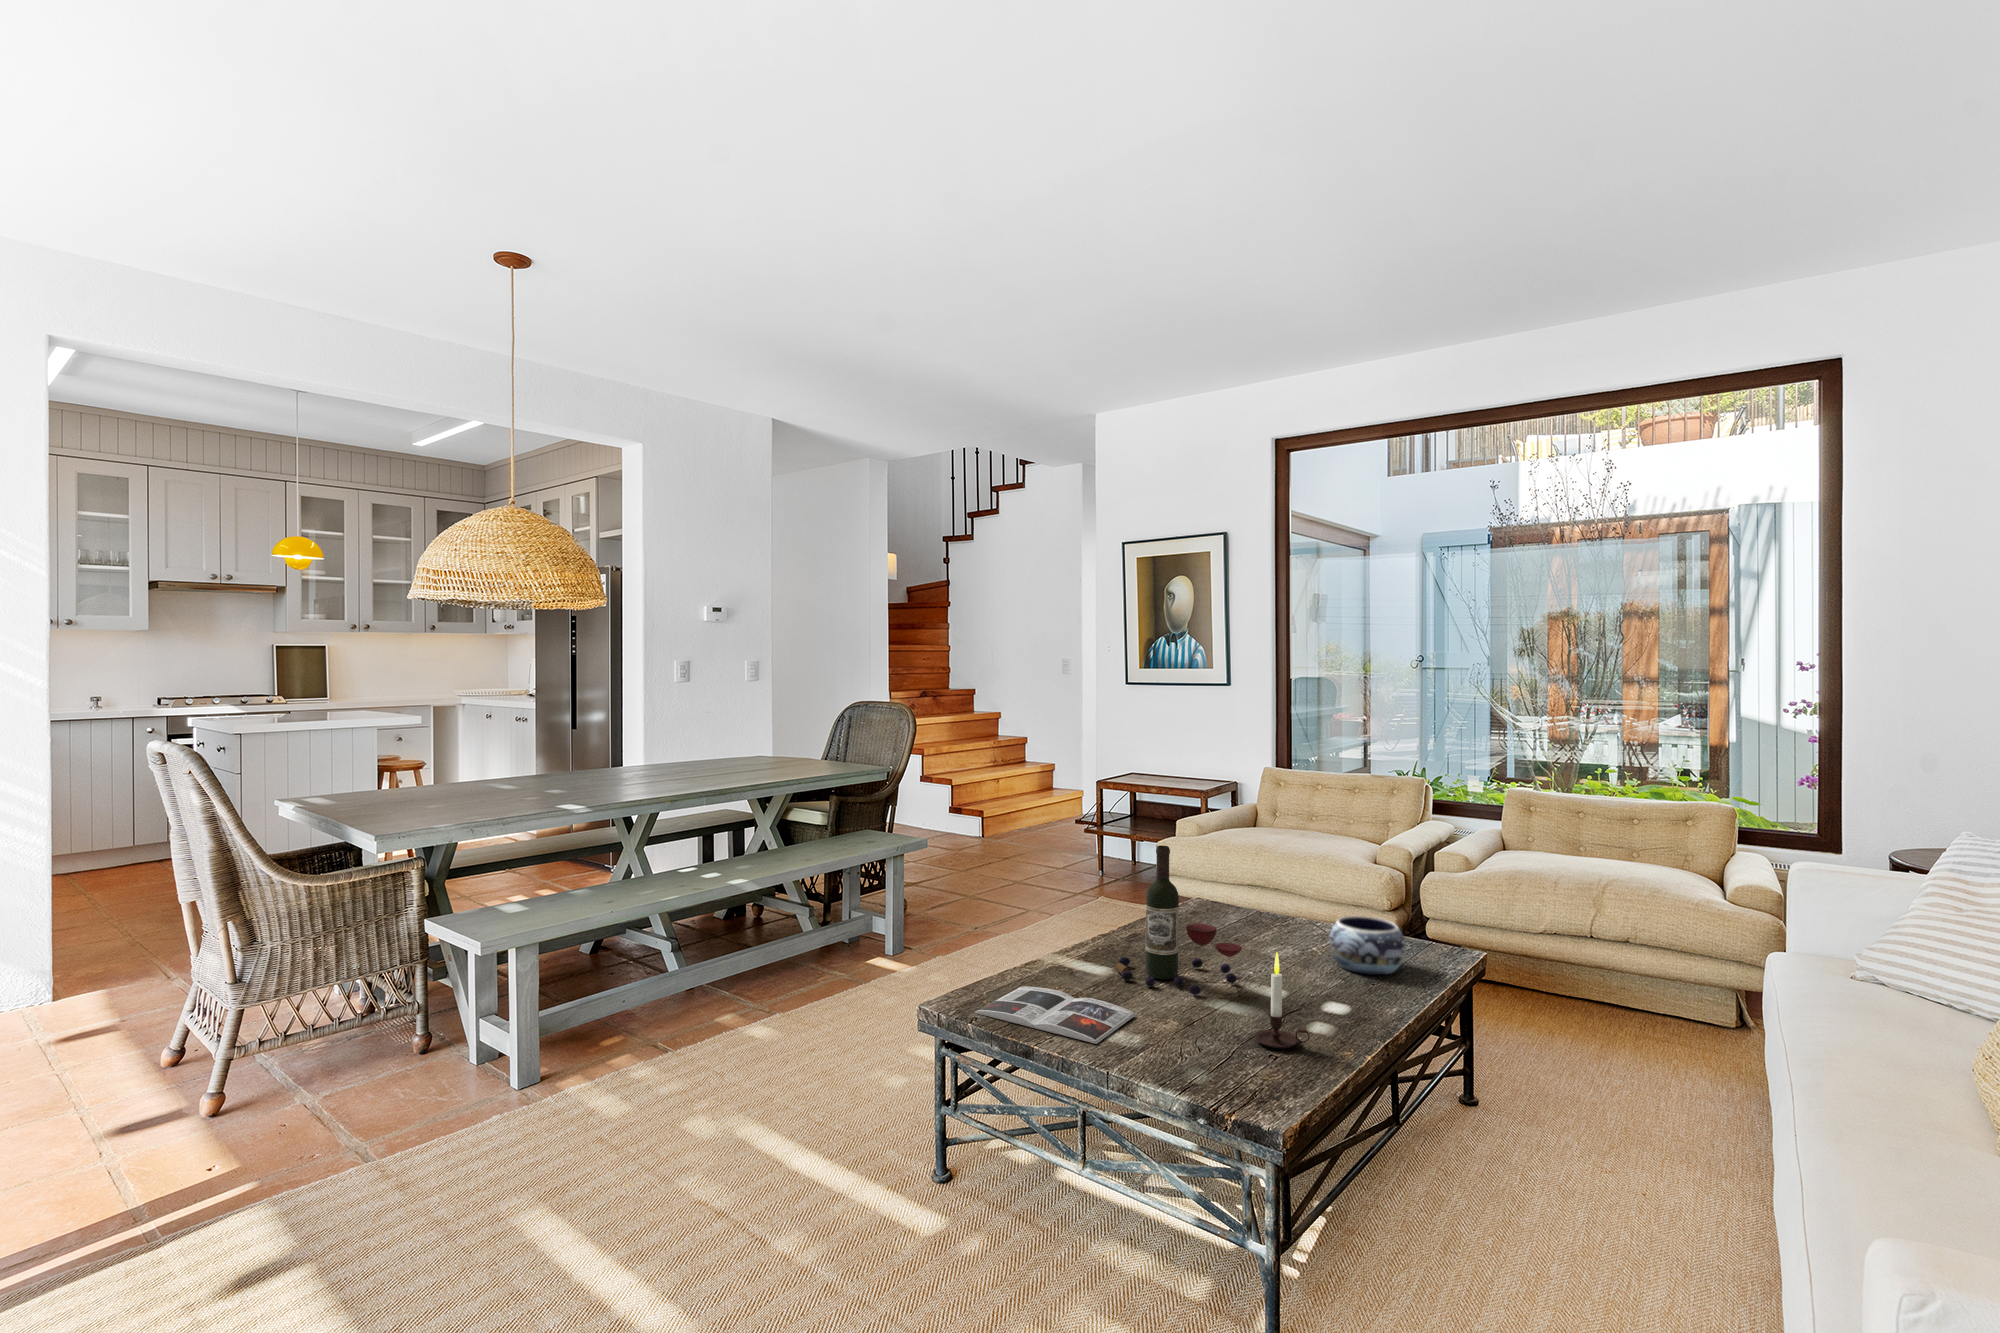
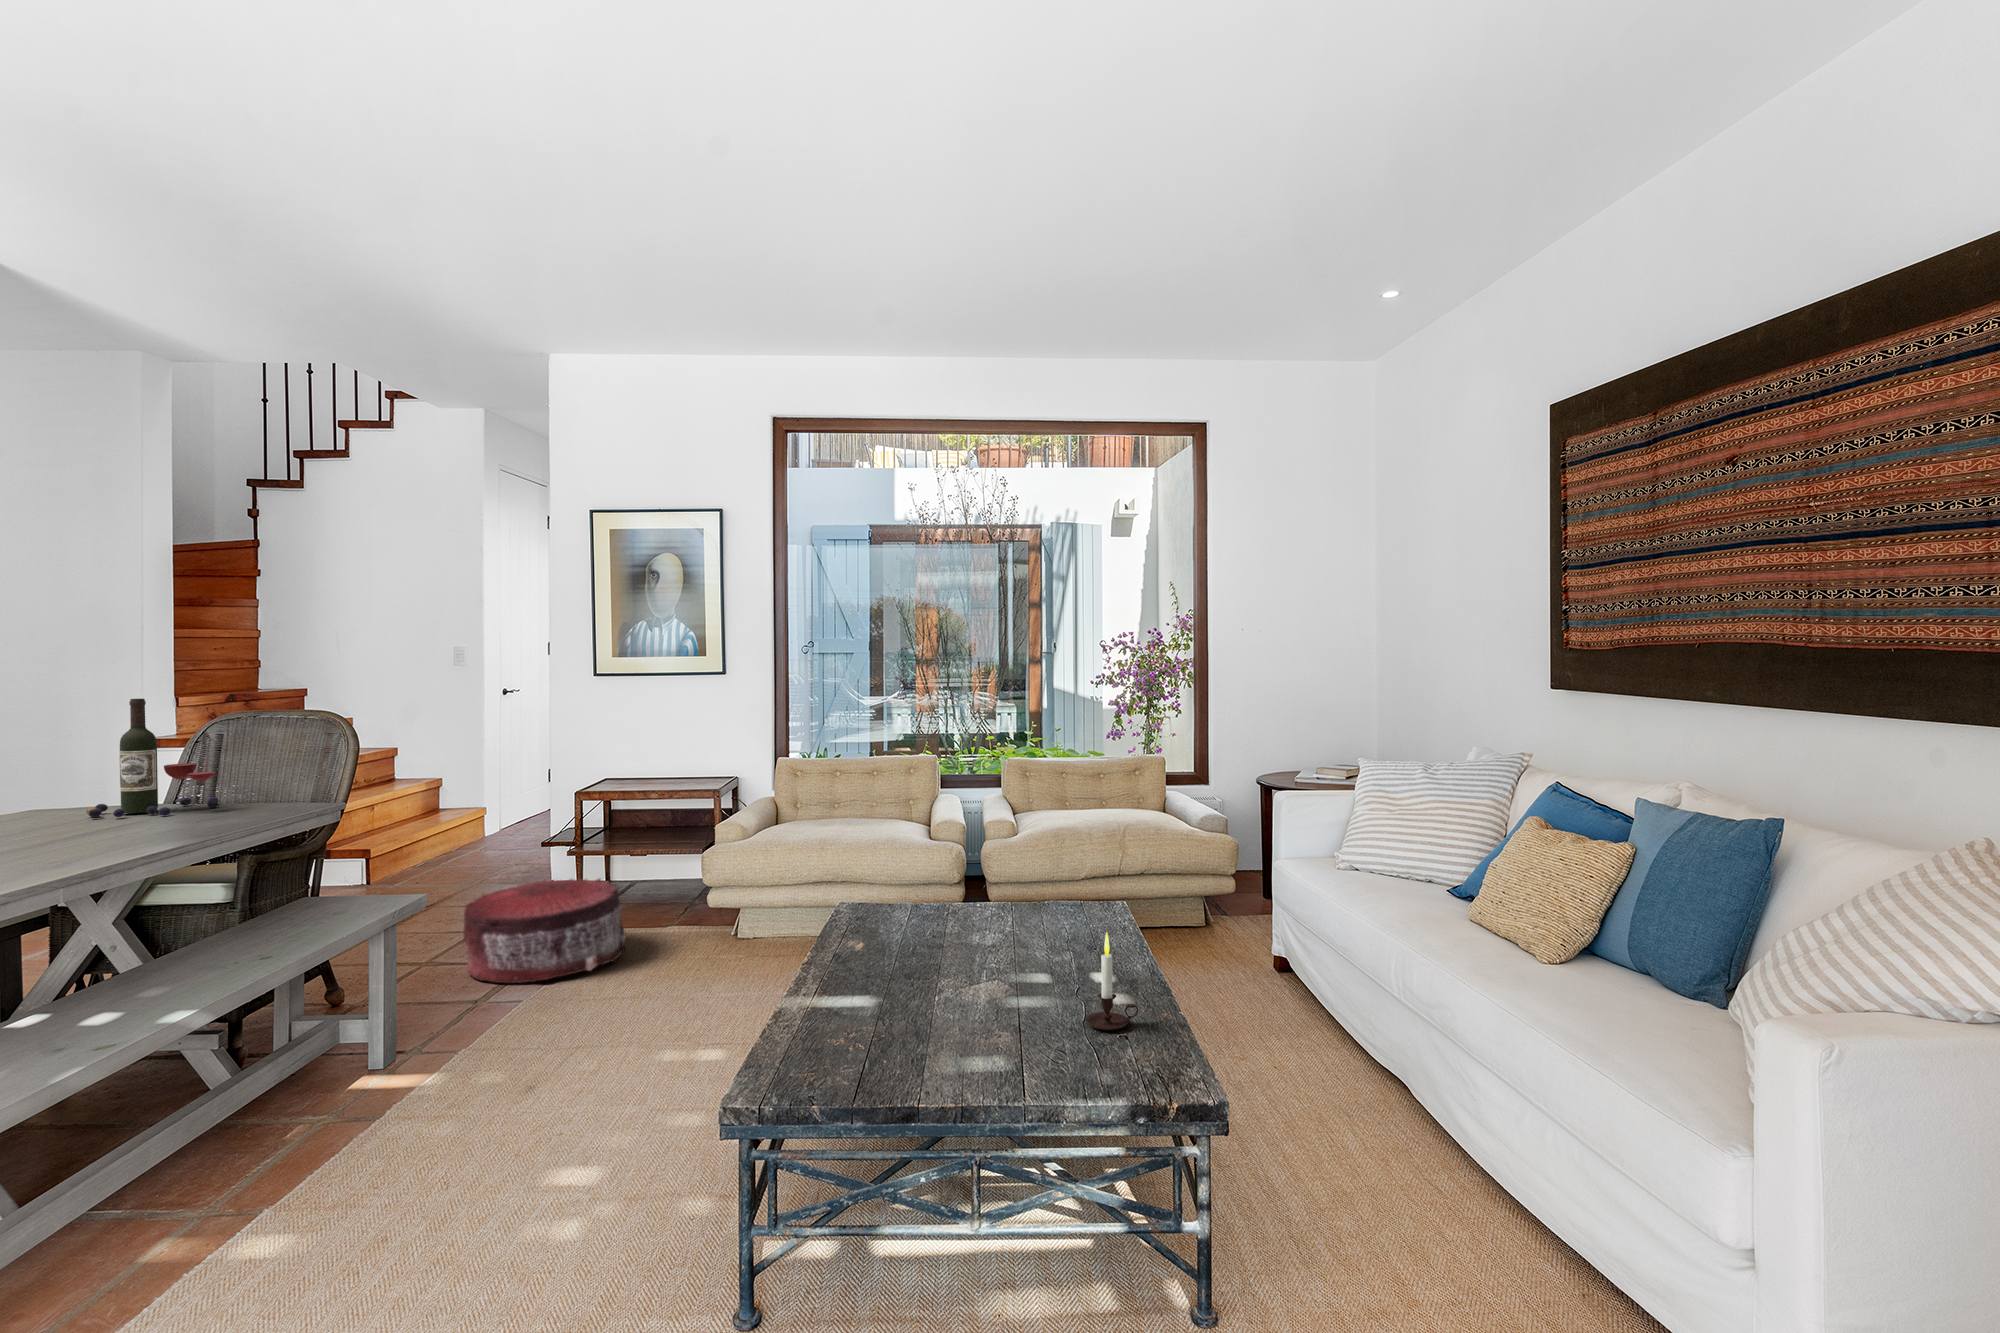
pouf: none [985,845,1098,923] -> present [463,879,625,983]
wine bottle: present [1115,846,1242,995] -> present [86,699,218,817]
decorative bowl: present [1329,916,1406,975] -> none [1032,887,1103,943]
magazine: present [975,987,1135,1044] -> none [796,1032,971,1090]

